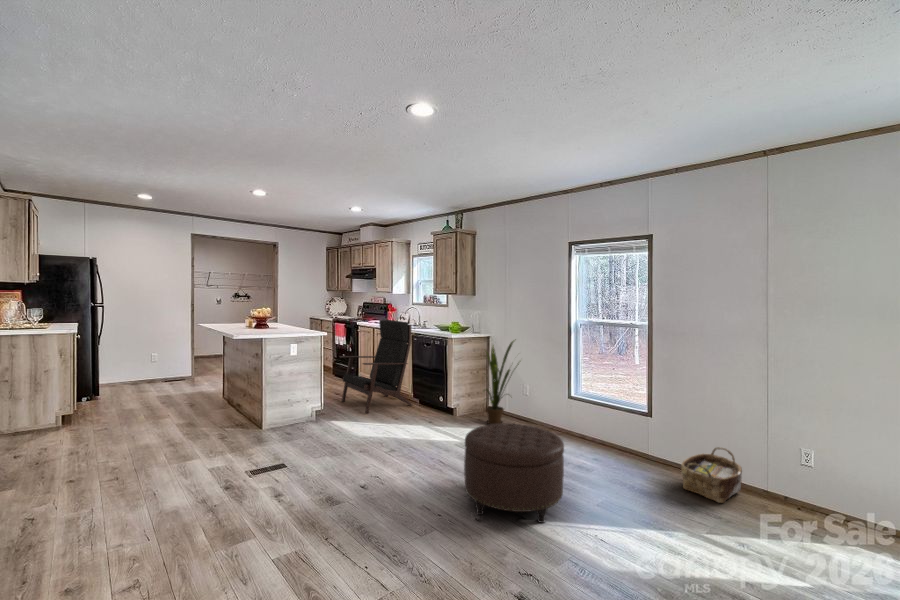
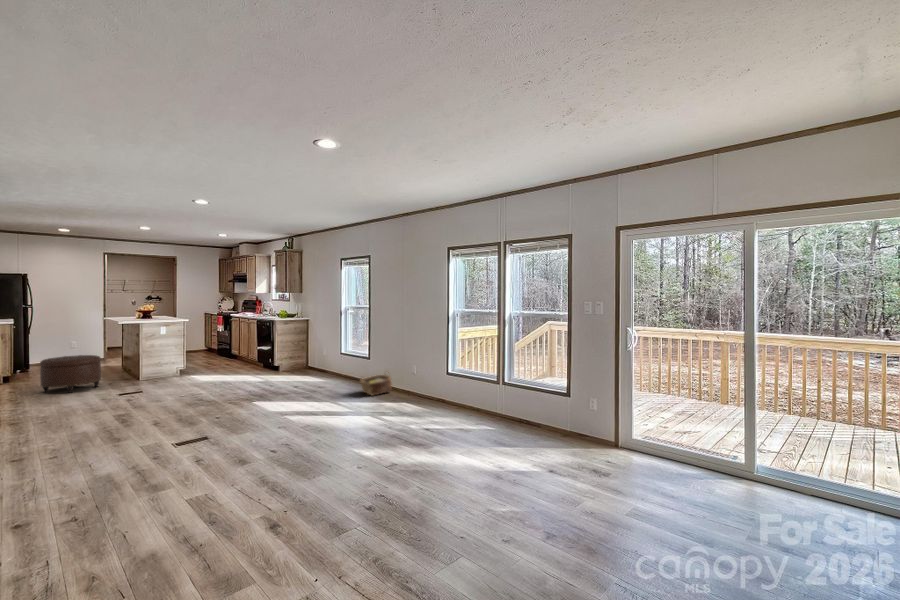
lounge chair: present [339,320,412,413] -> none [206,311,257,372]
house plant: present [484,341,519,425] -> none [290,320,320,375]
ottoman: present [464,423,564,523] -> present [40,355,101,393]

